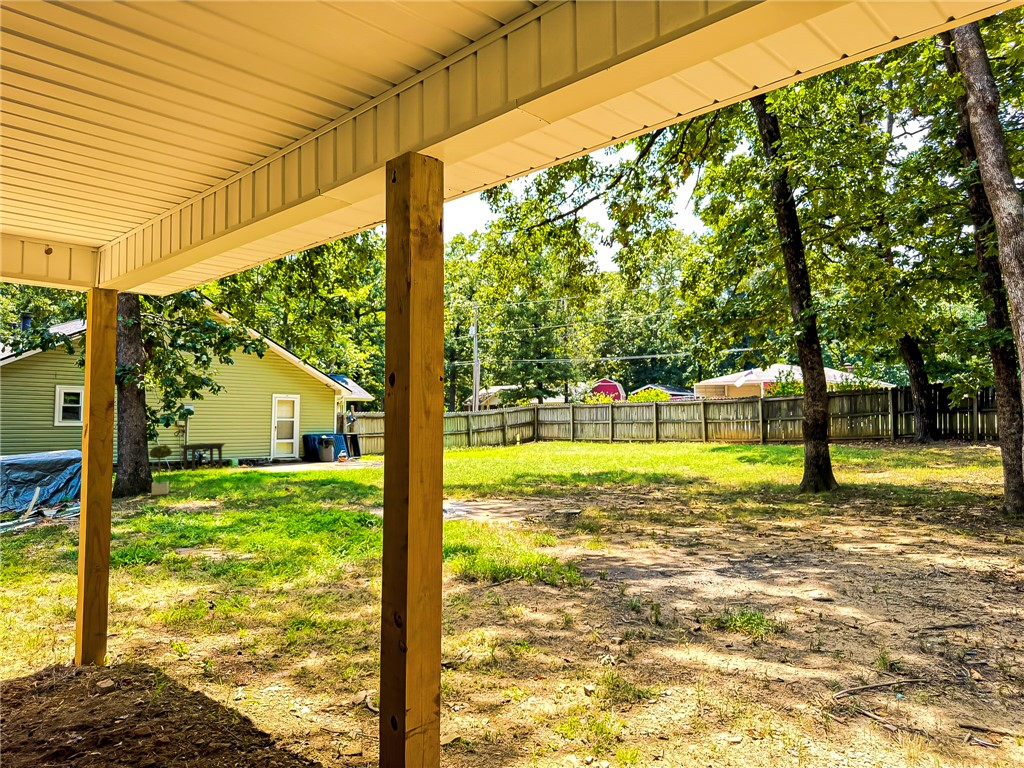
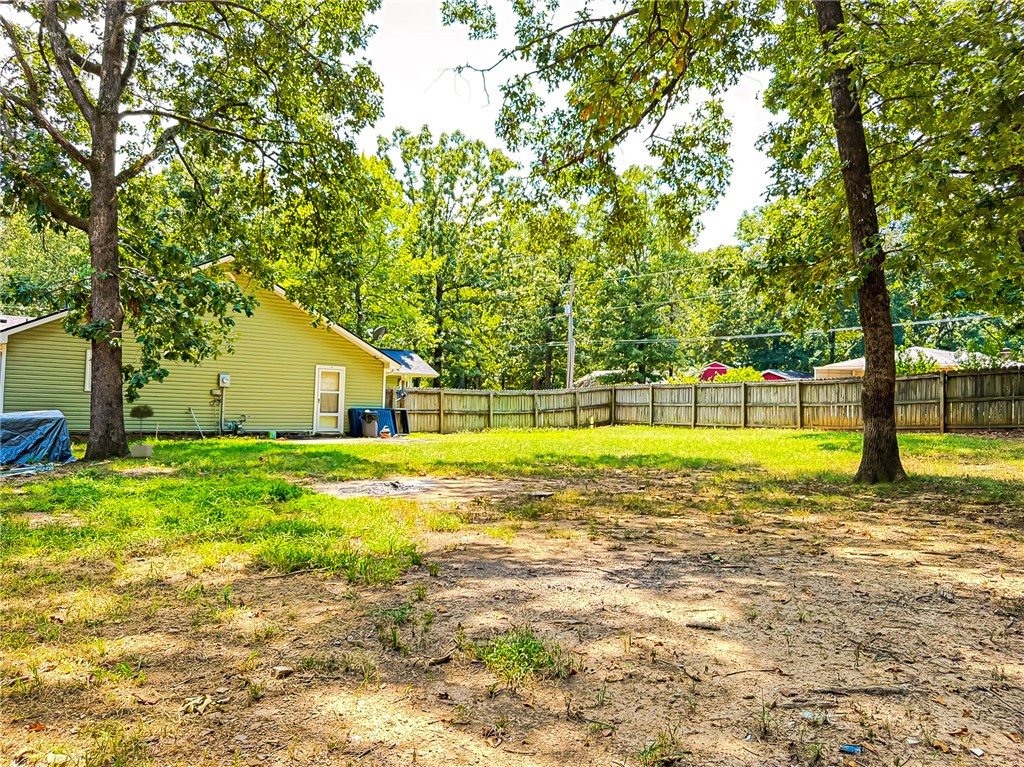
round table: present [180,443,225,471] -> none [210,413,256,439]

